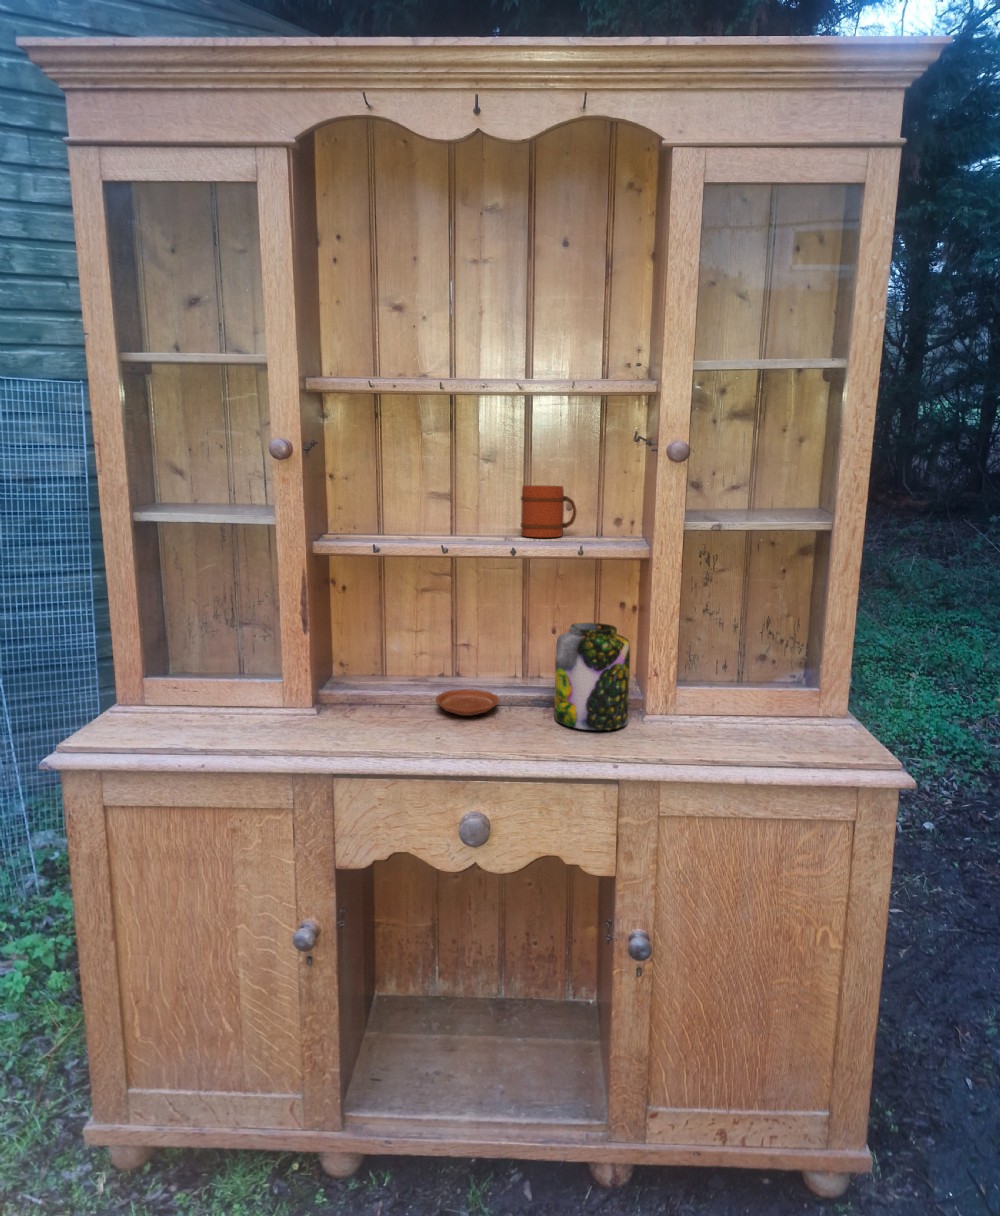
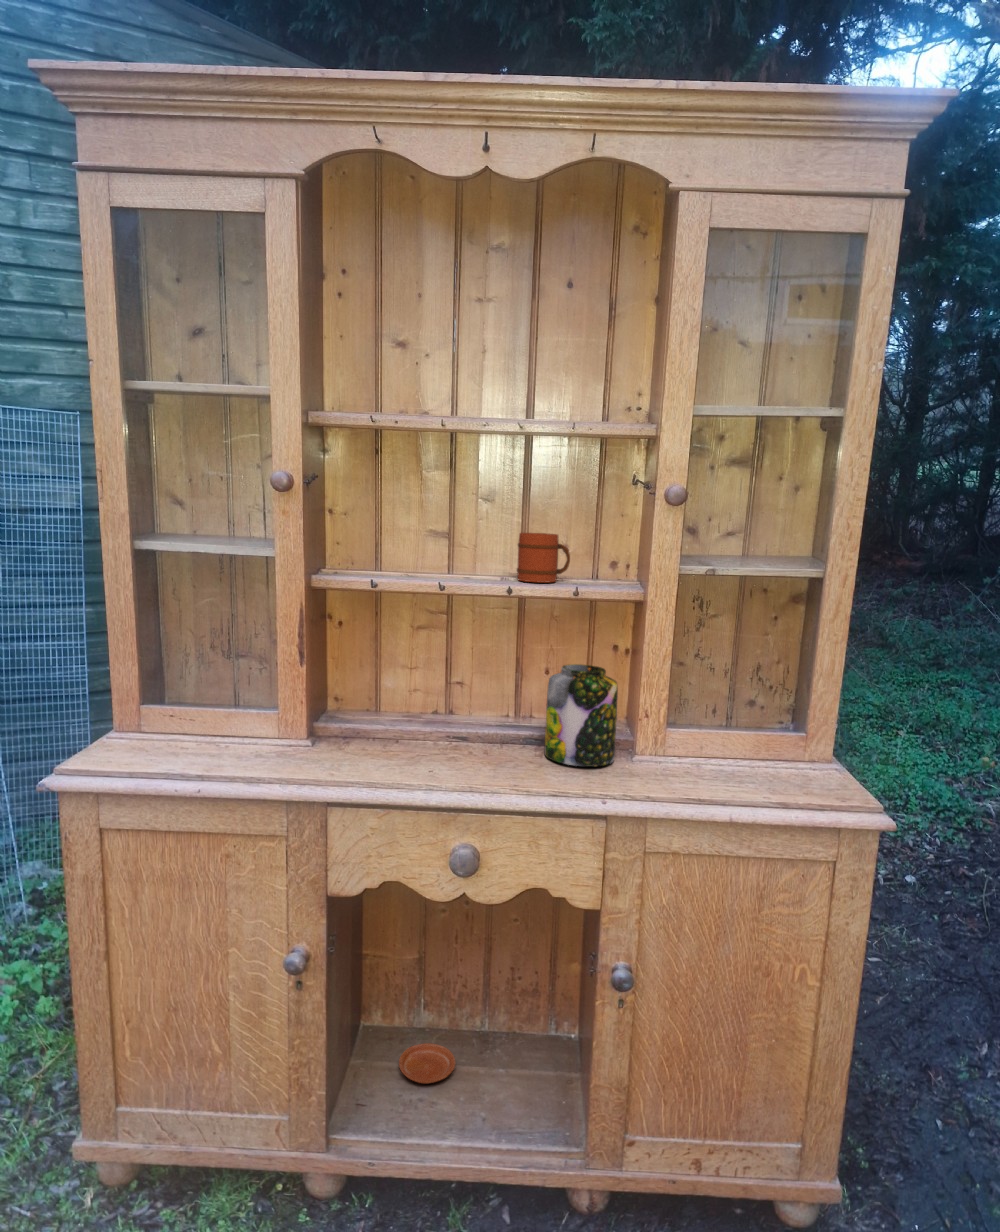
plate: present [436,689,499,716] -> present [399,1043,456,1083]

